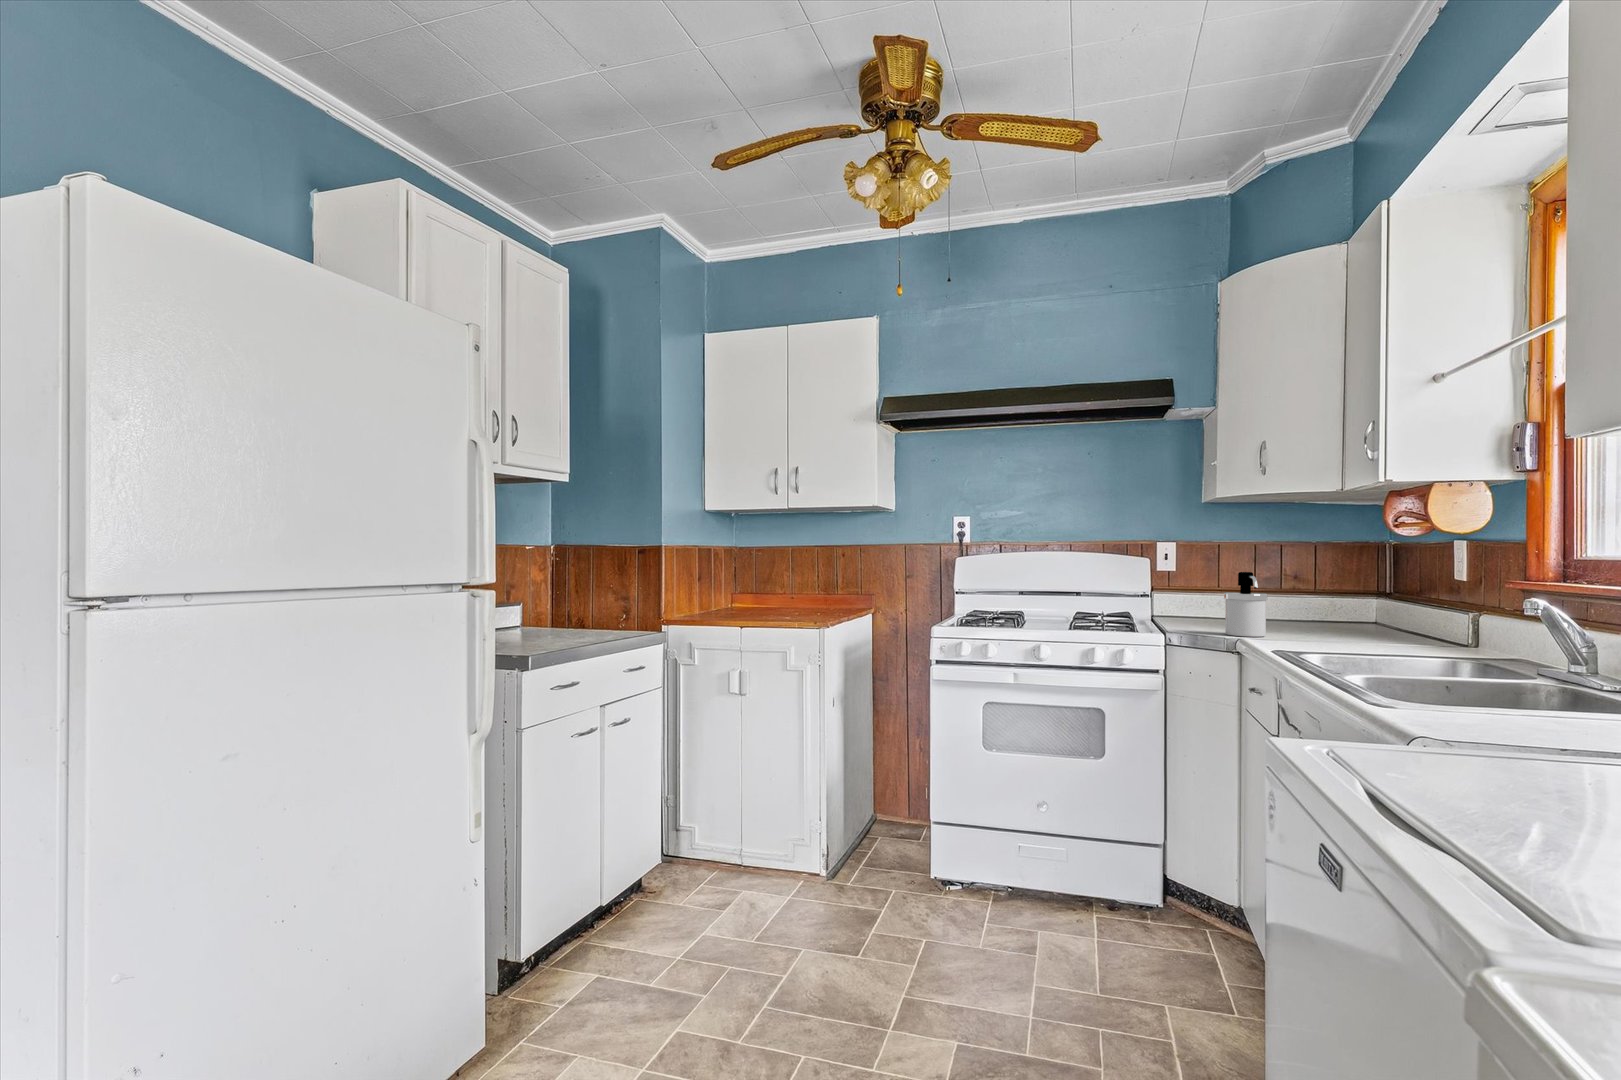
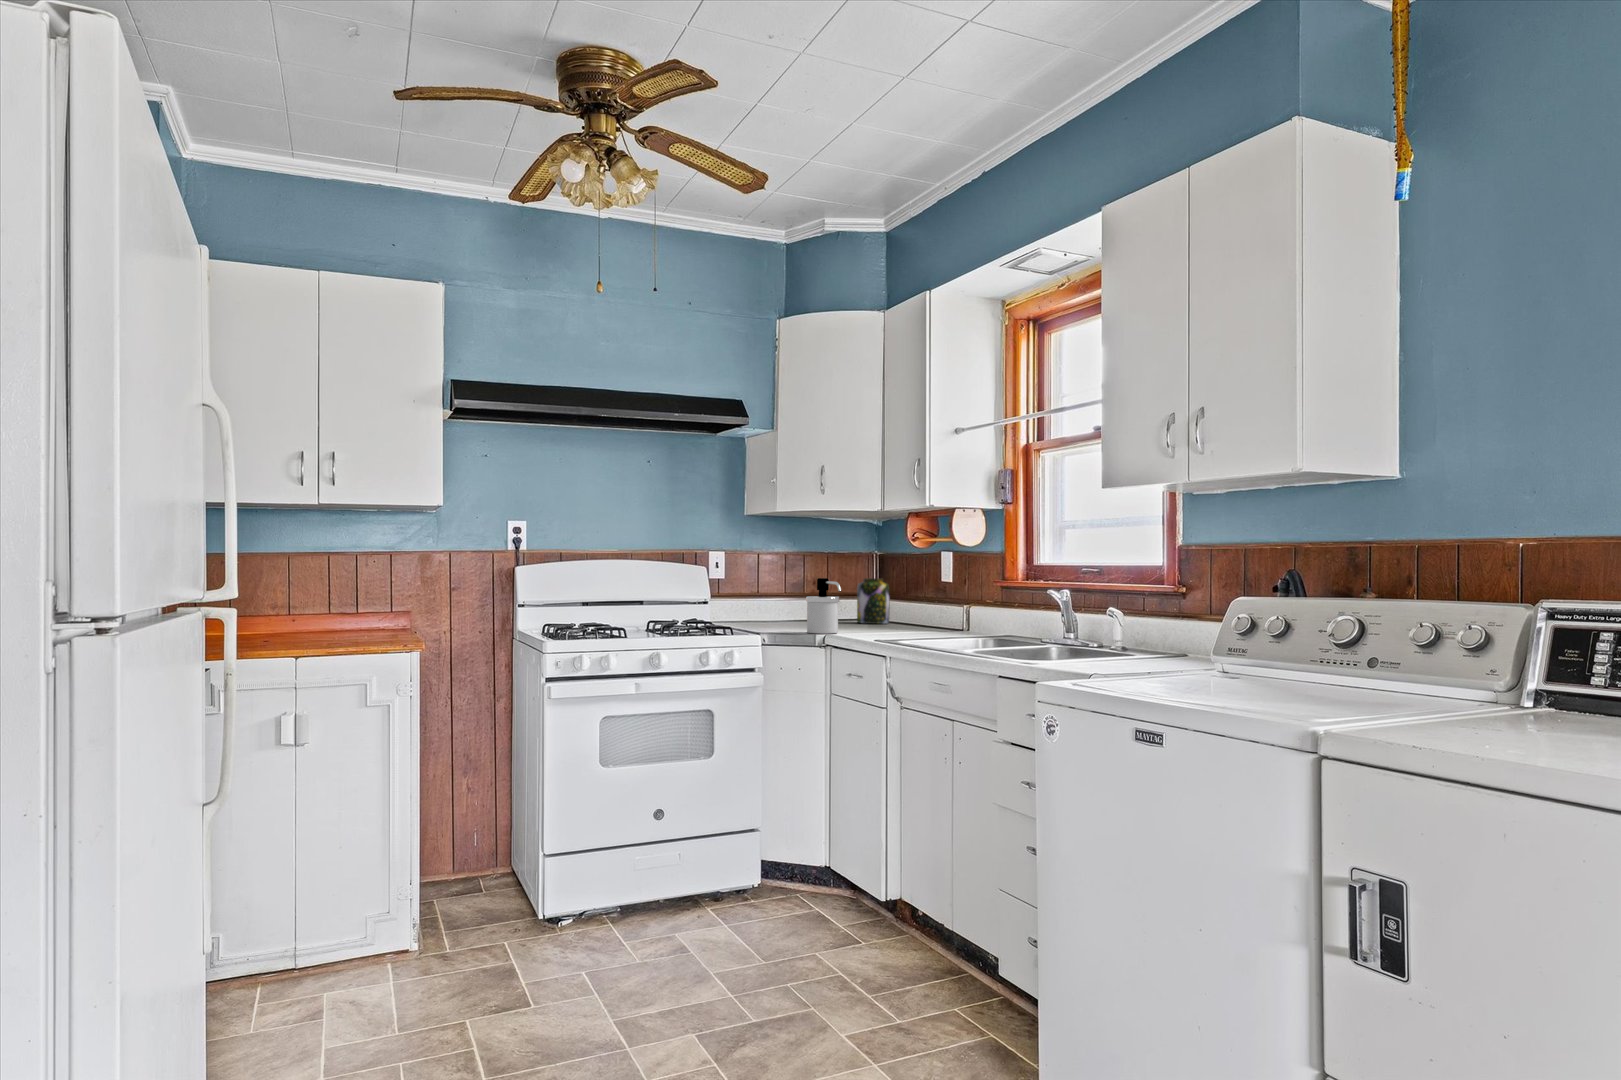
jar: none [1347,573,1393,629] -> present [857,578,889,624]

